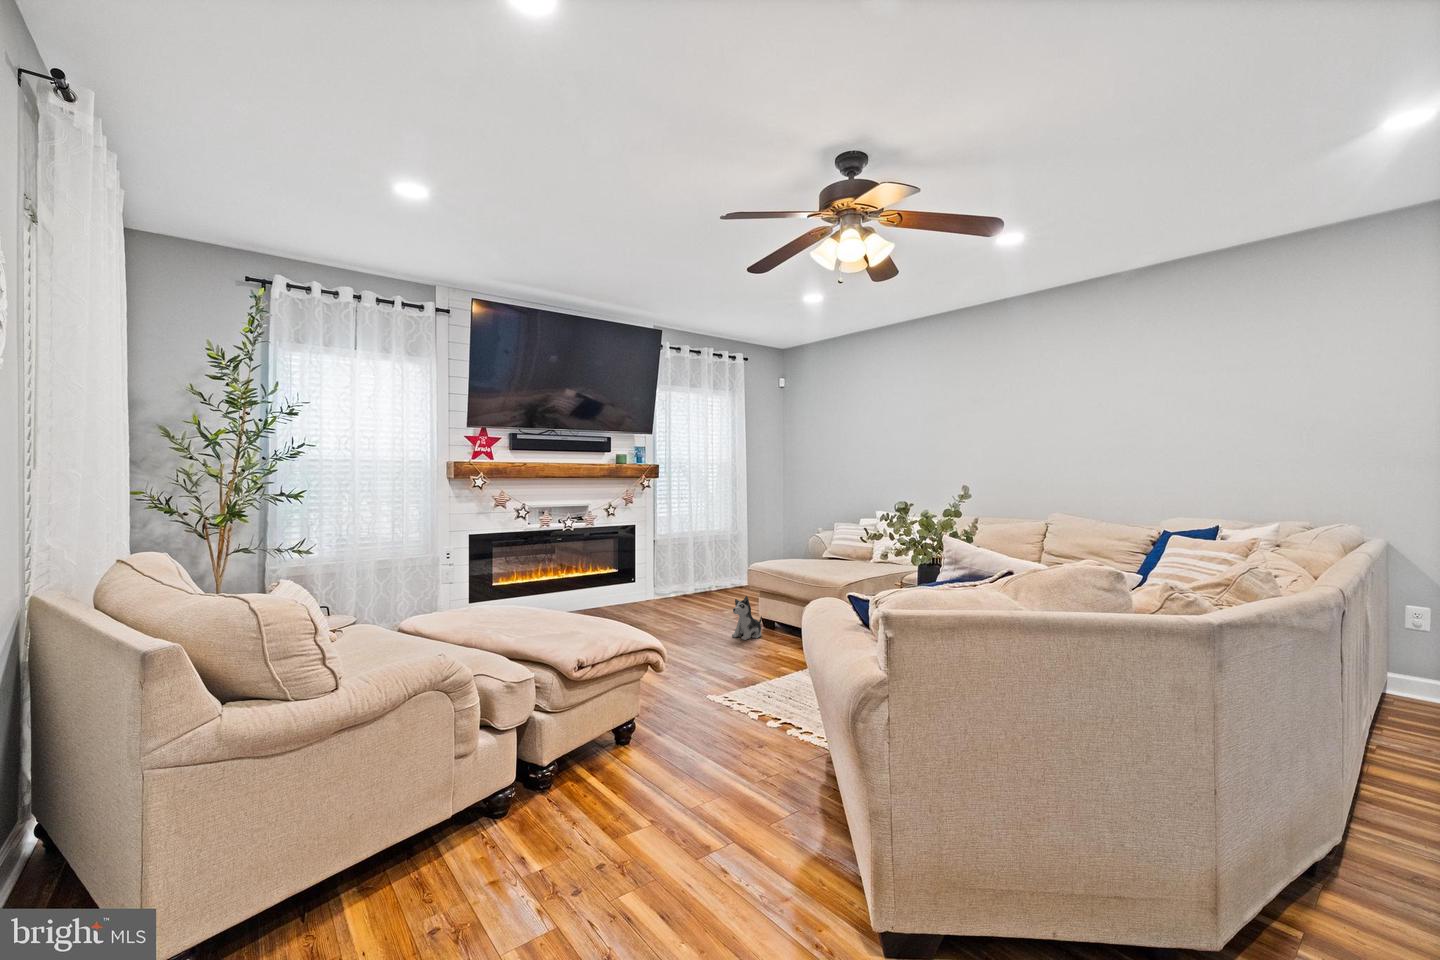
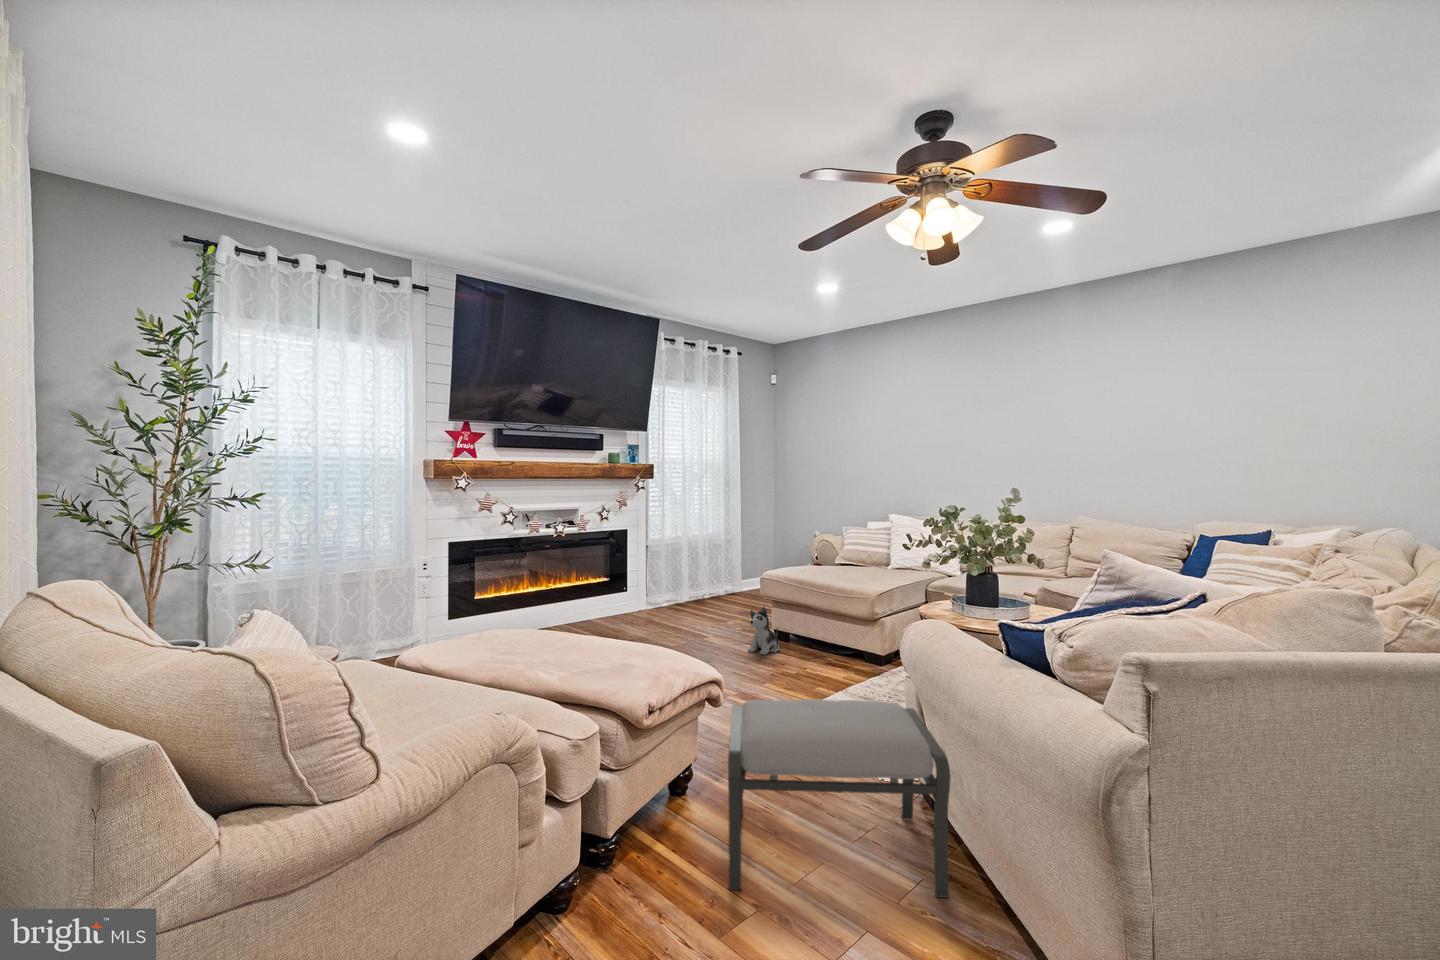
ottoman: none [634,663,813,825] -> present [728,699,951,898]

